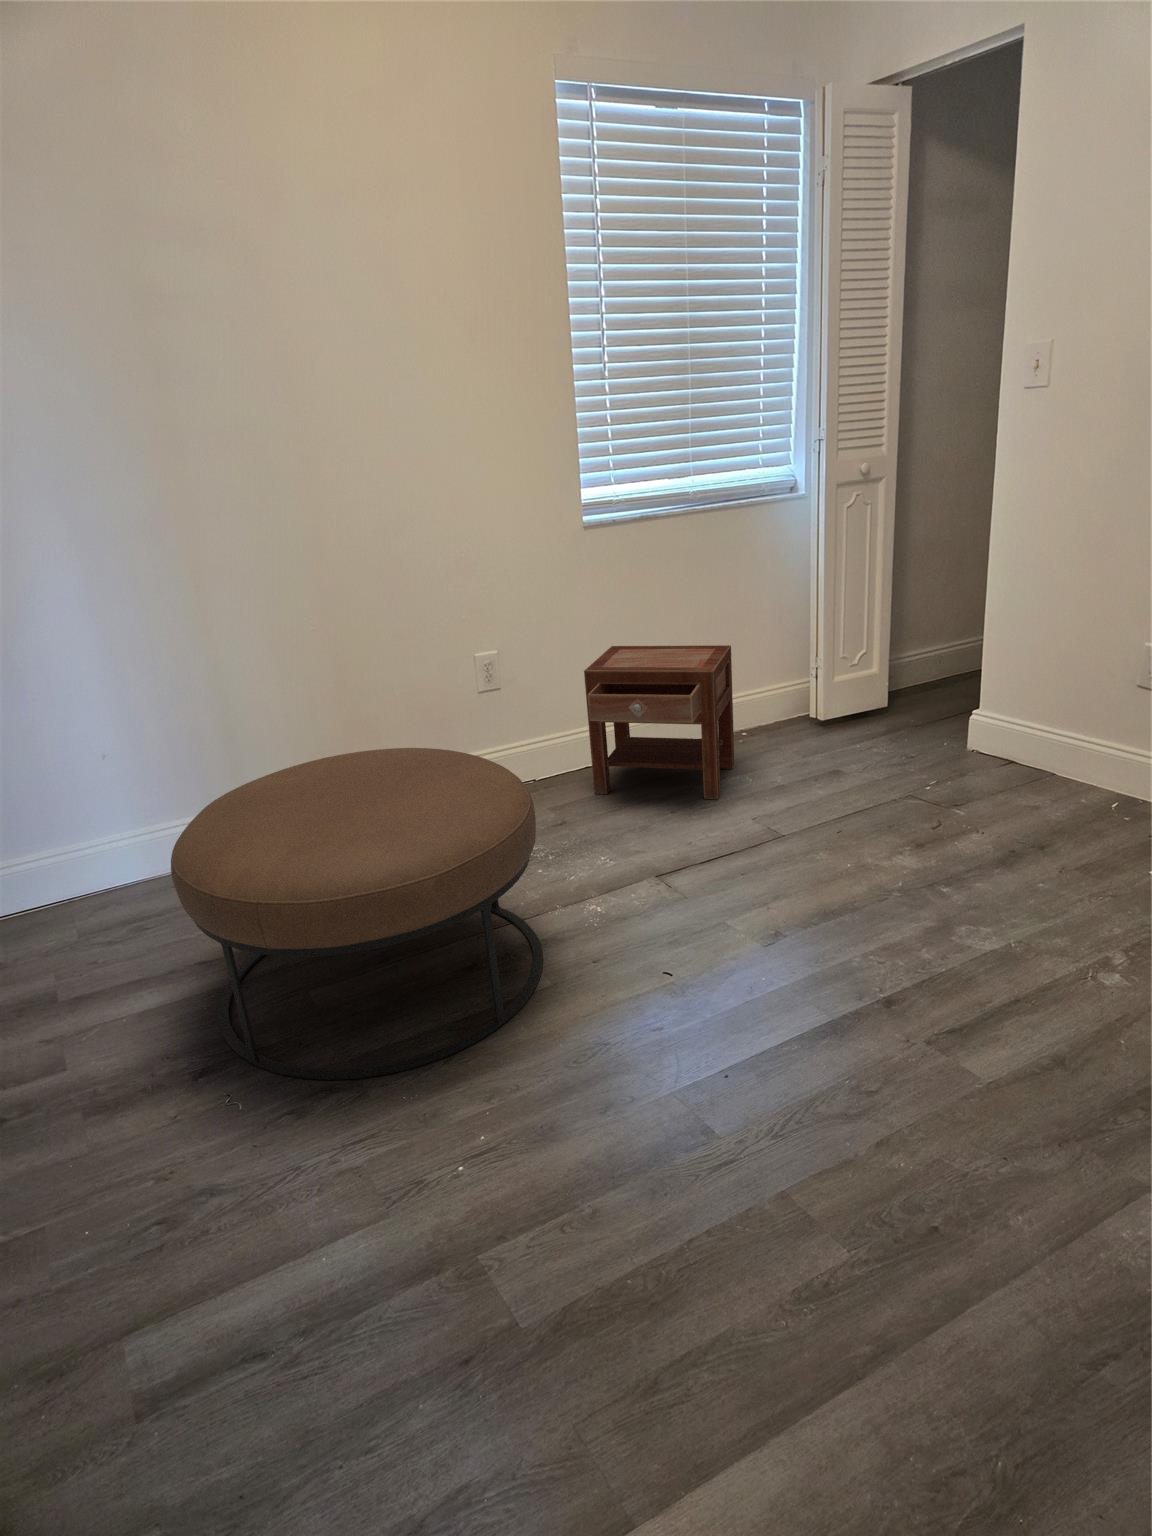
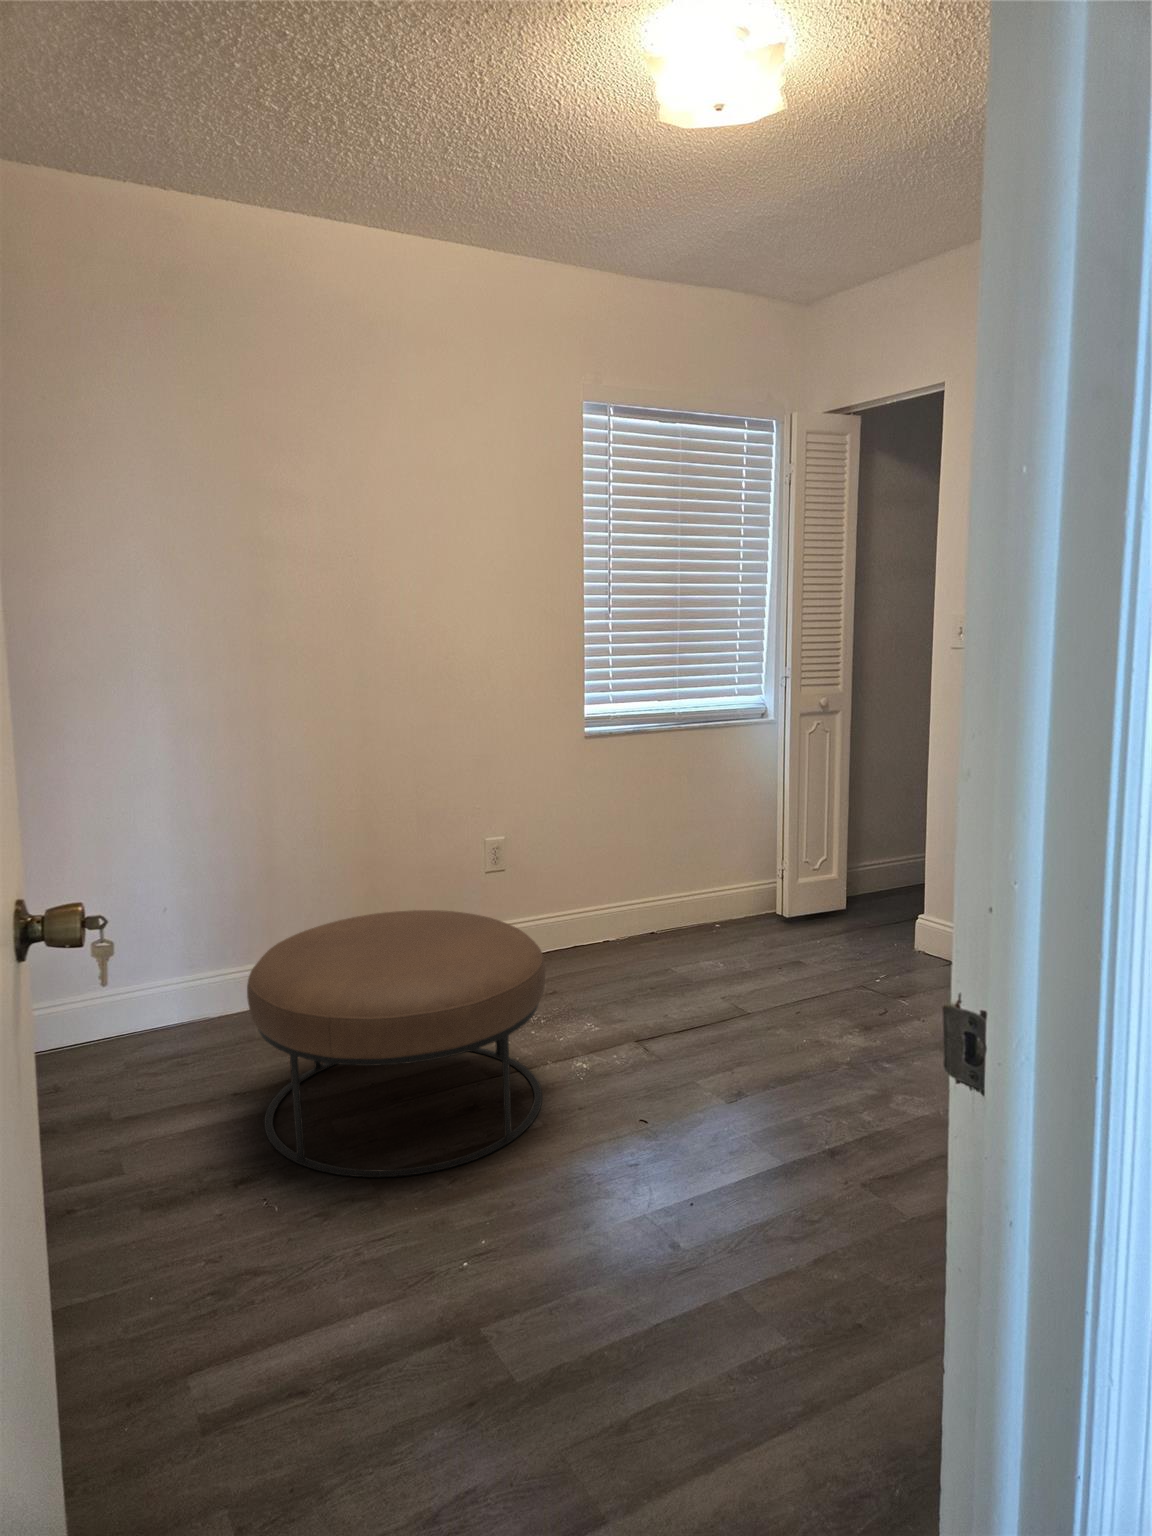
nightstand: present [584,645,734,799] -> none [581,839,707,978]

